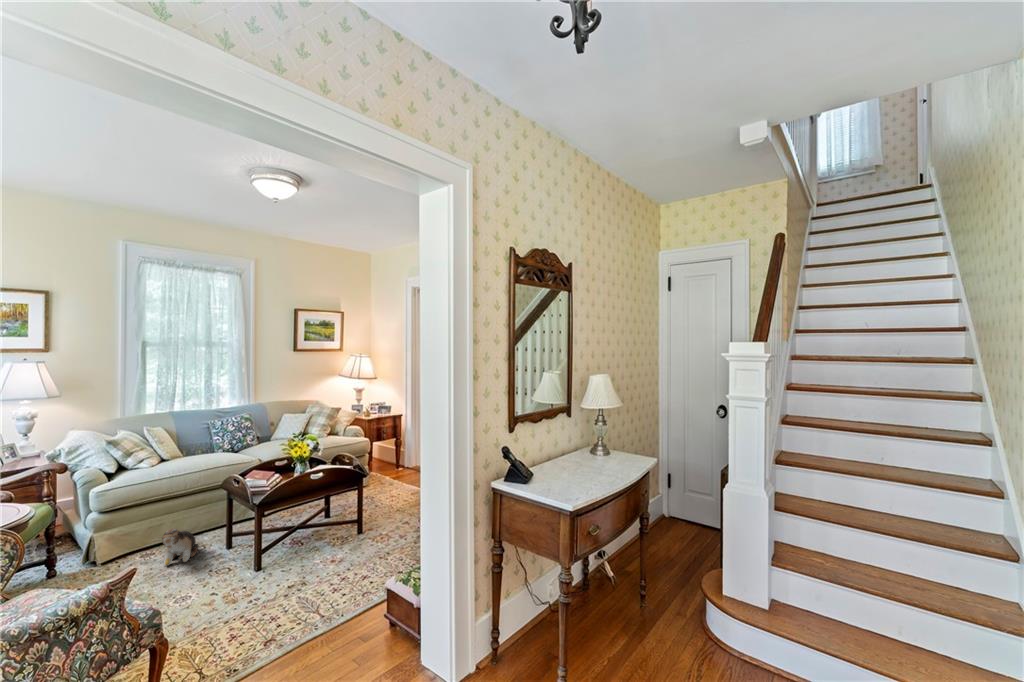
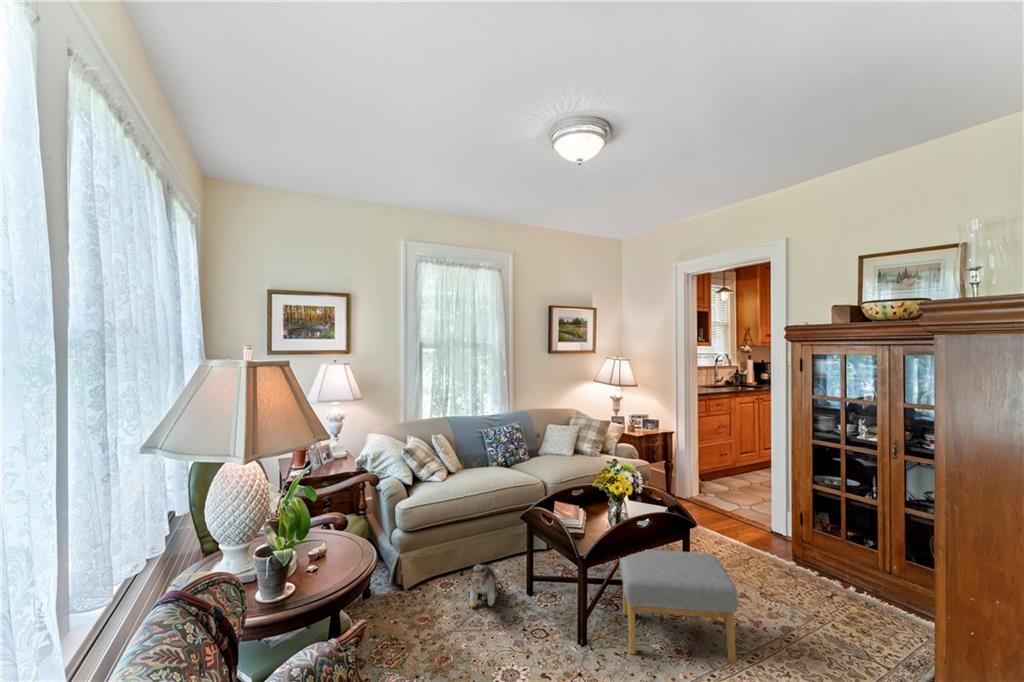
footstool: none [292,494,376,571] -> present [620,550,738,663]

